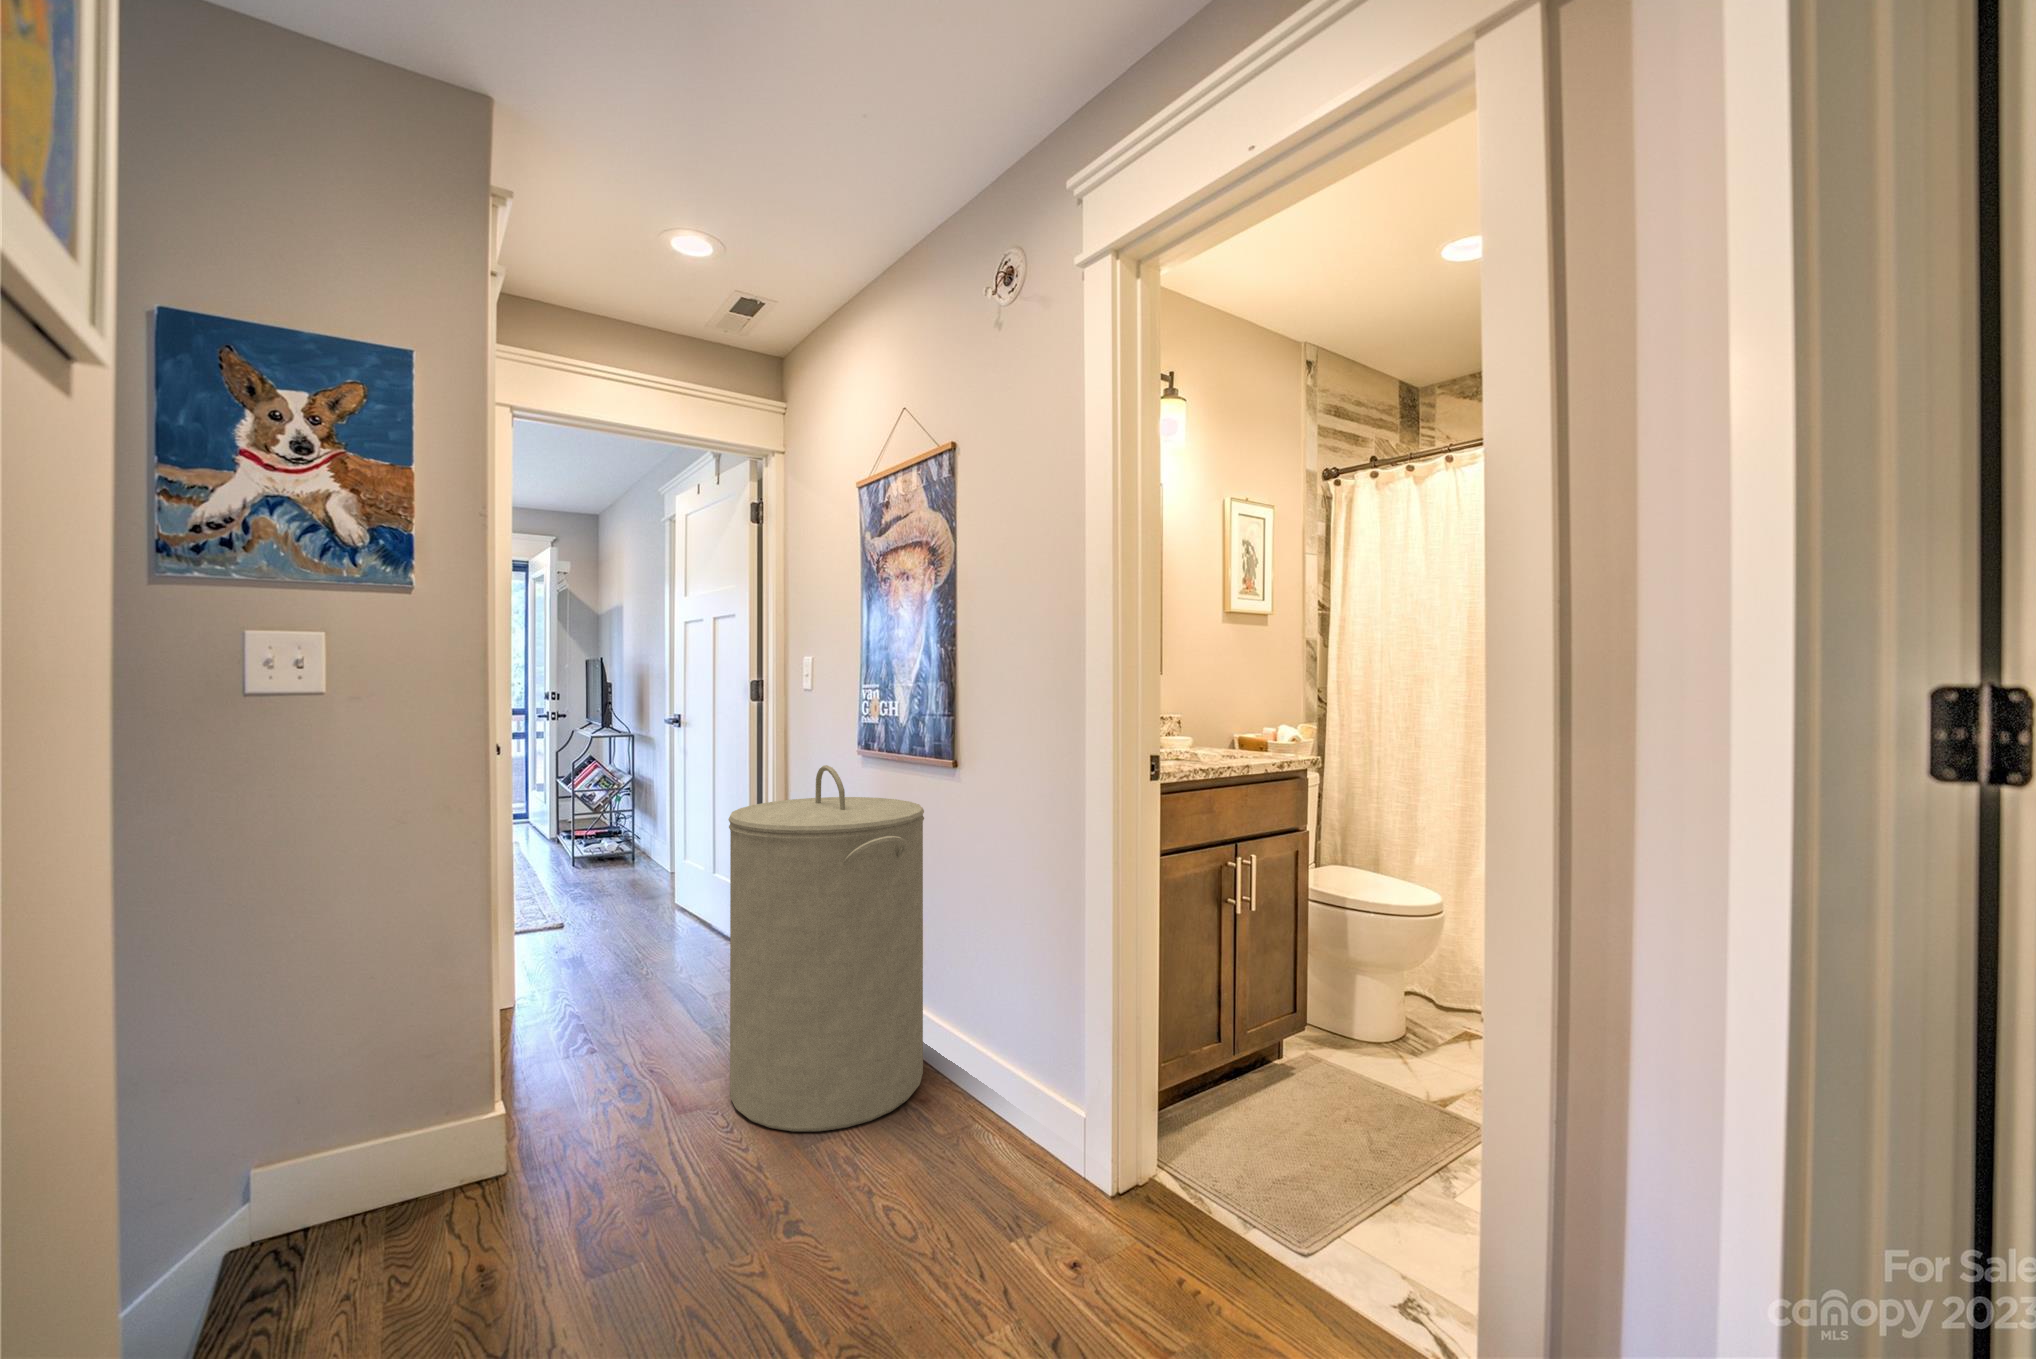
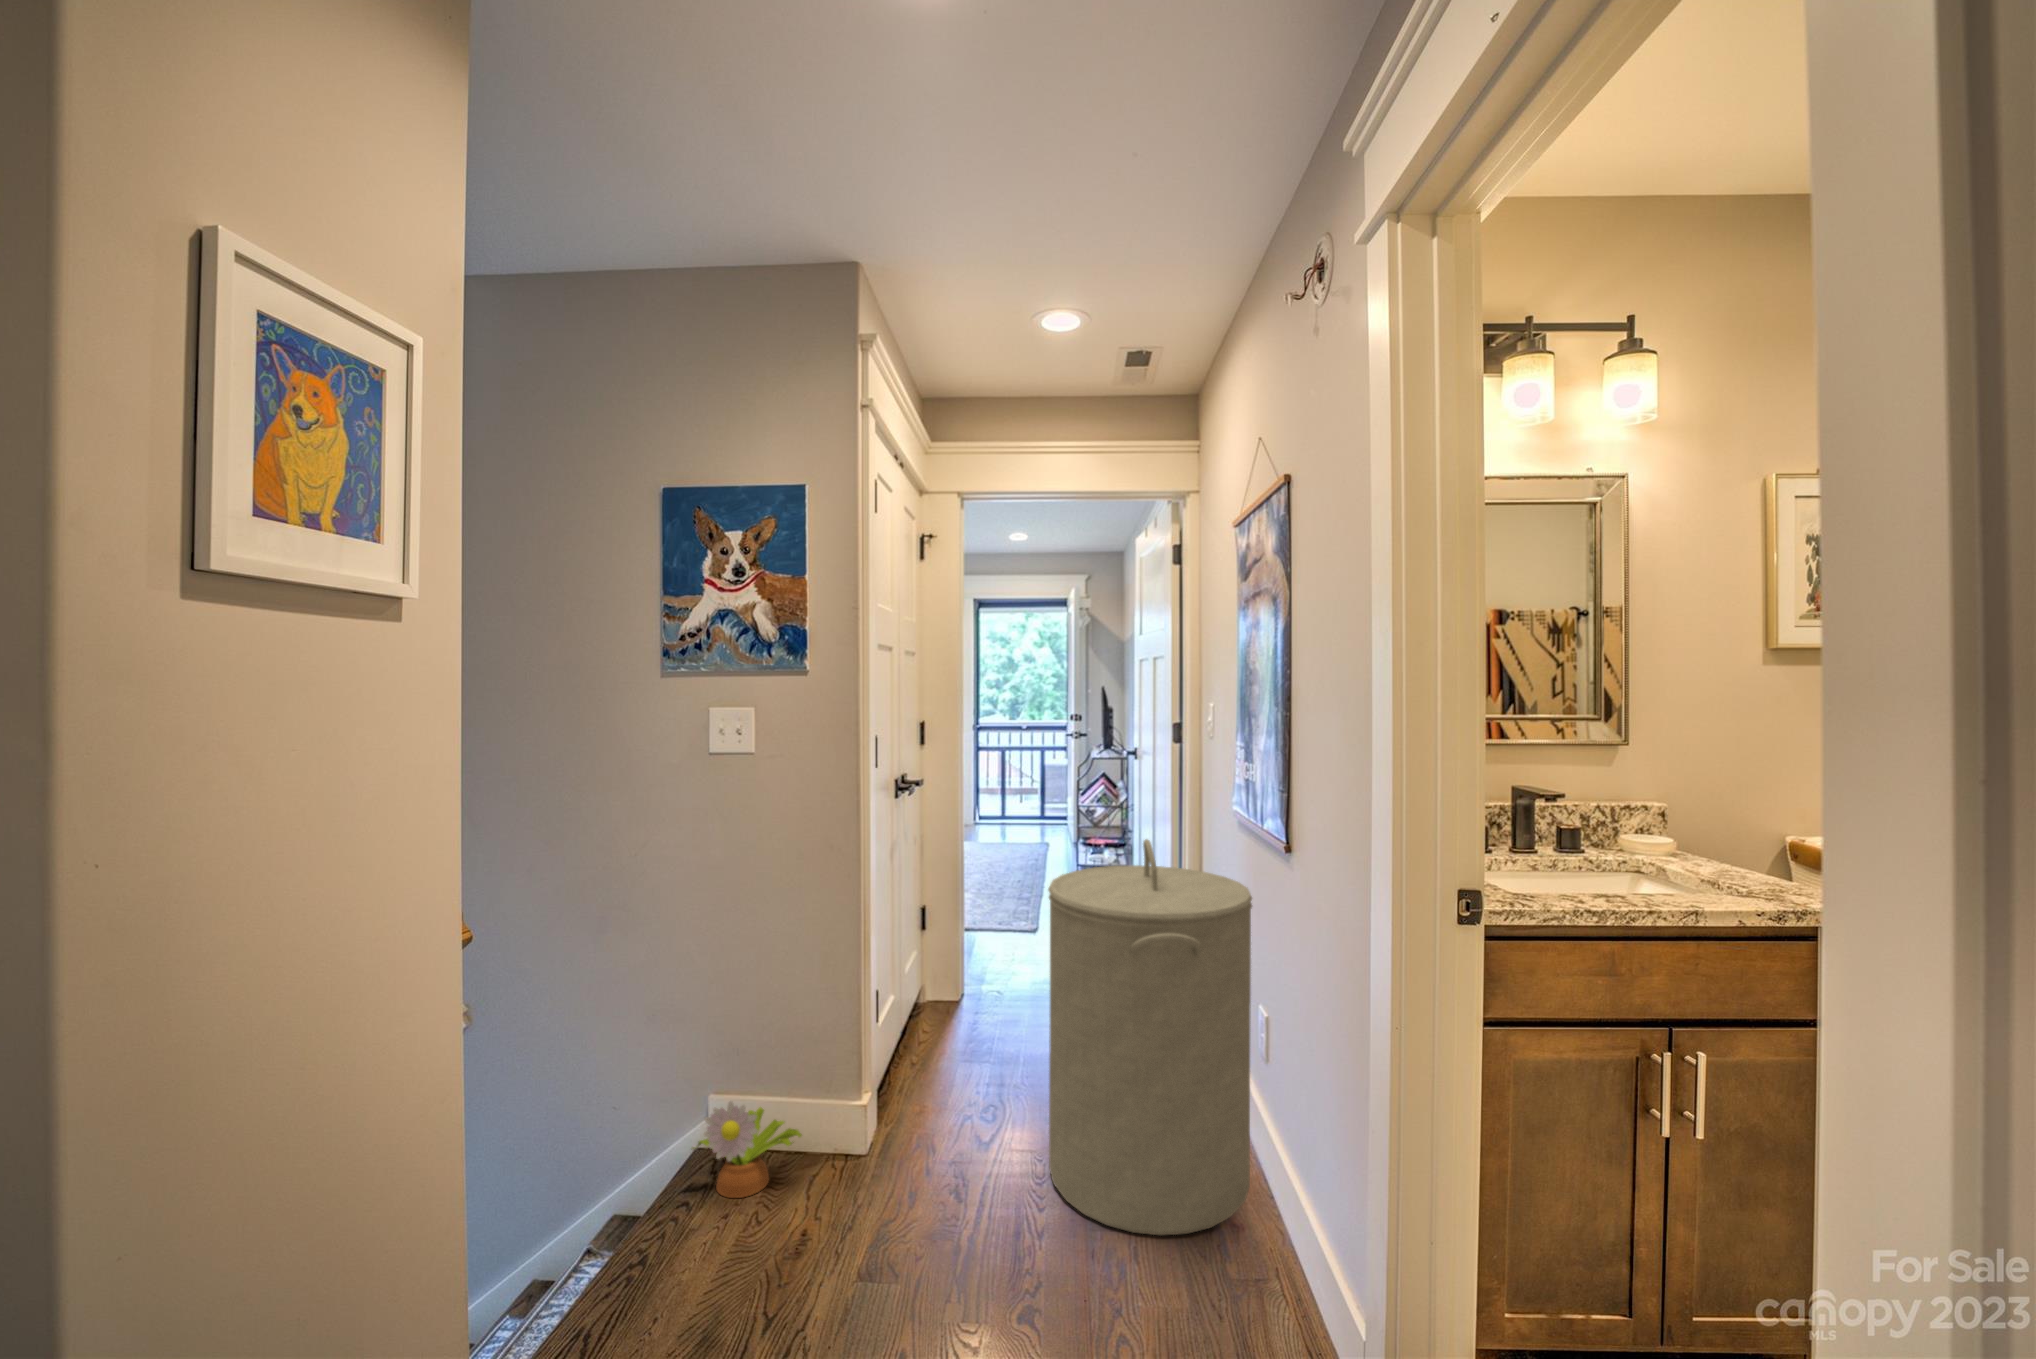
decorative plant: none [252,1144,432,1282] -> present [692,1101,802,1198]

